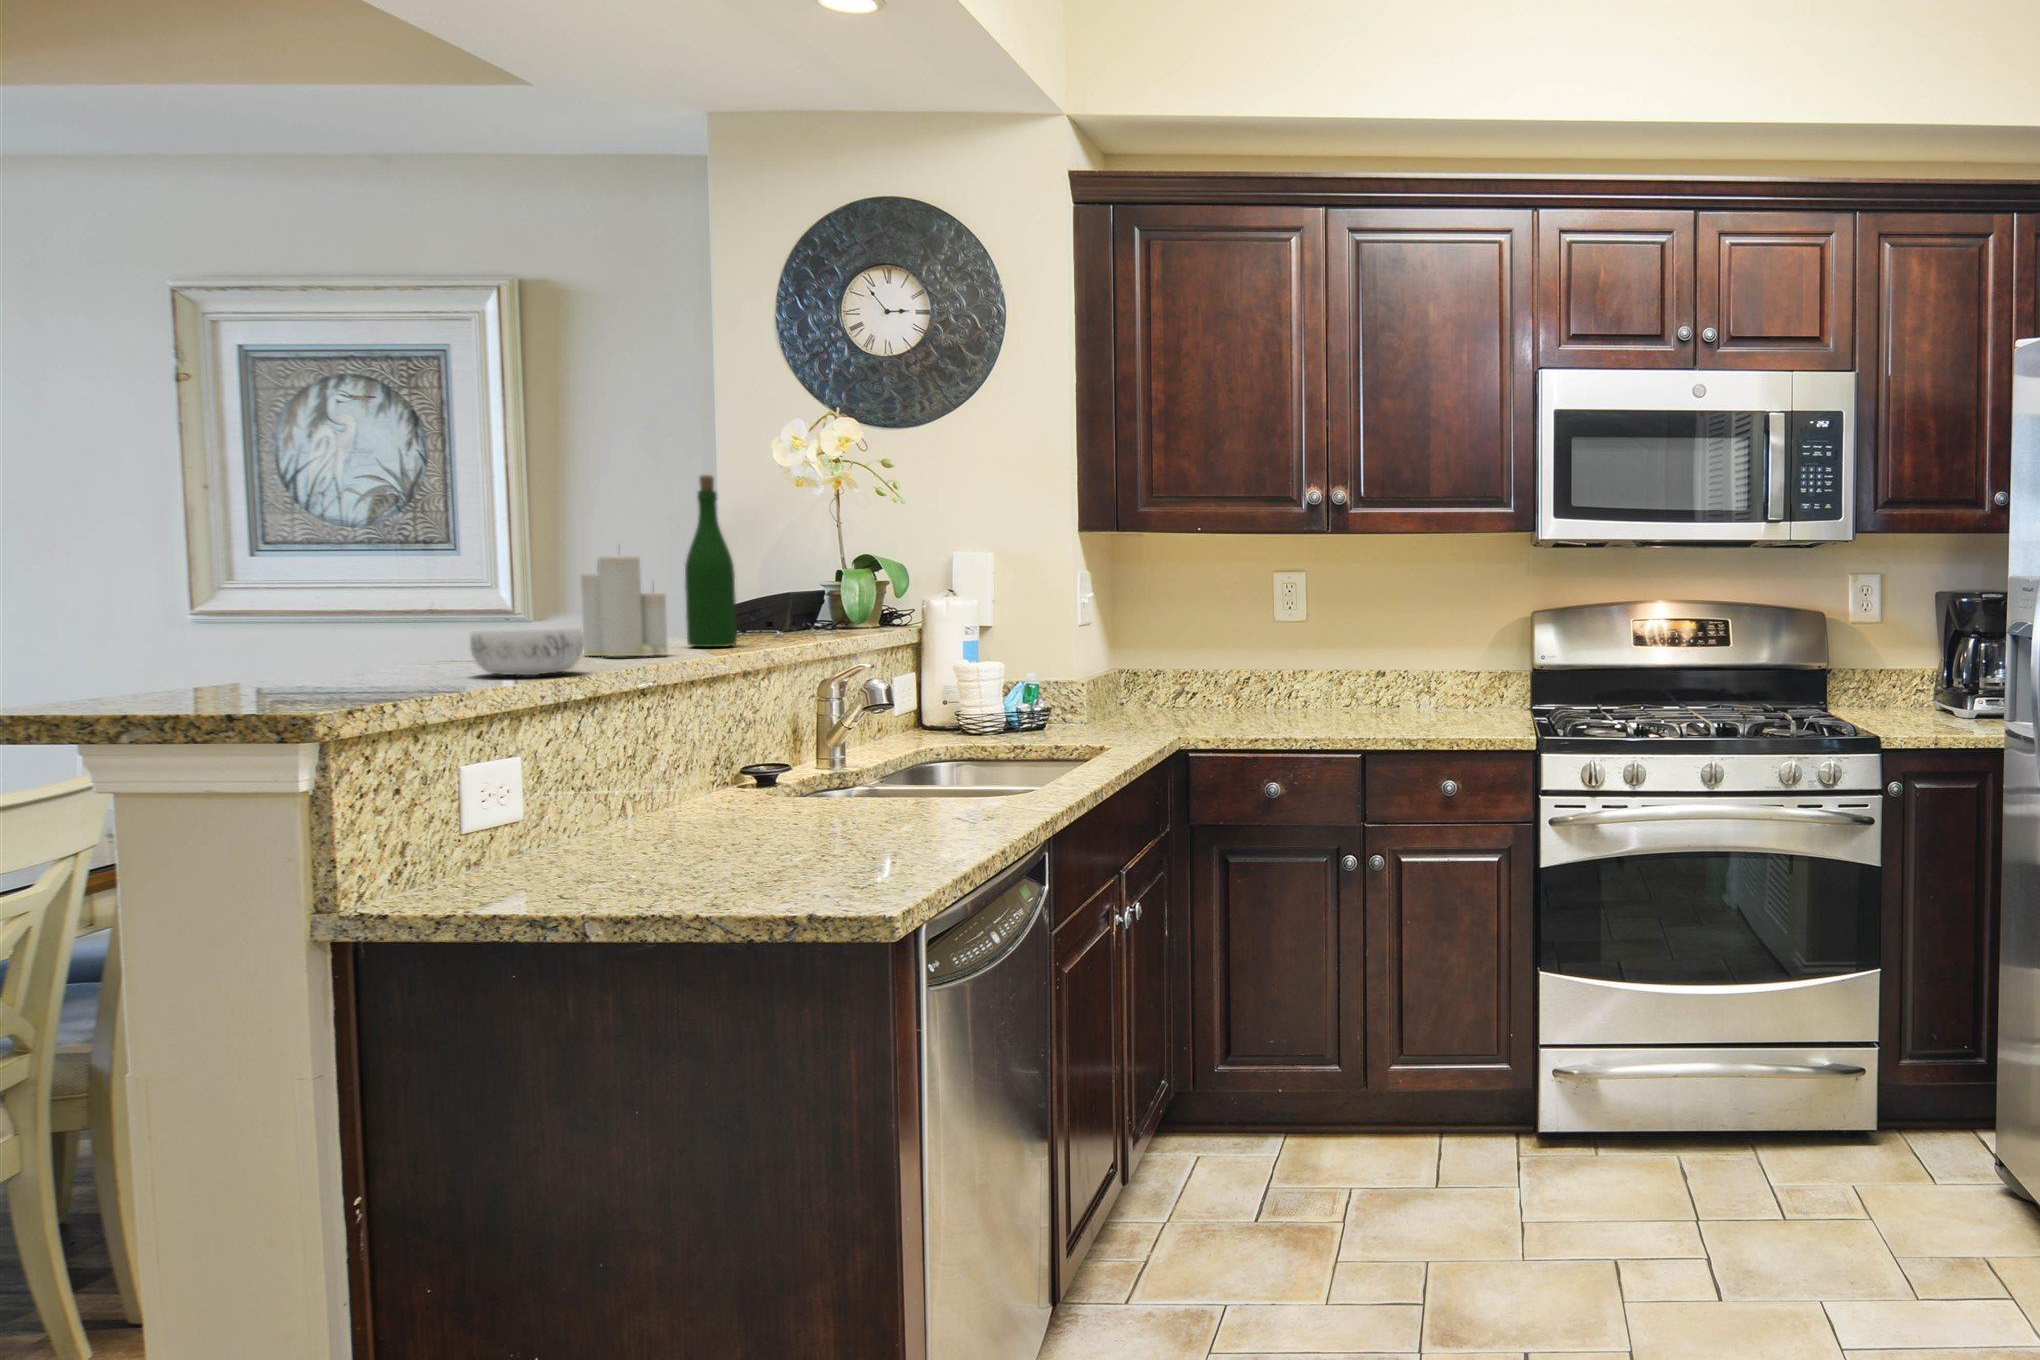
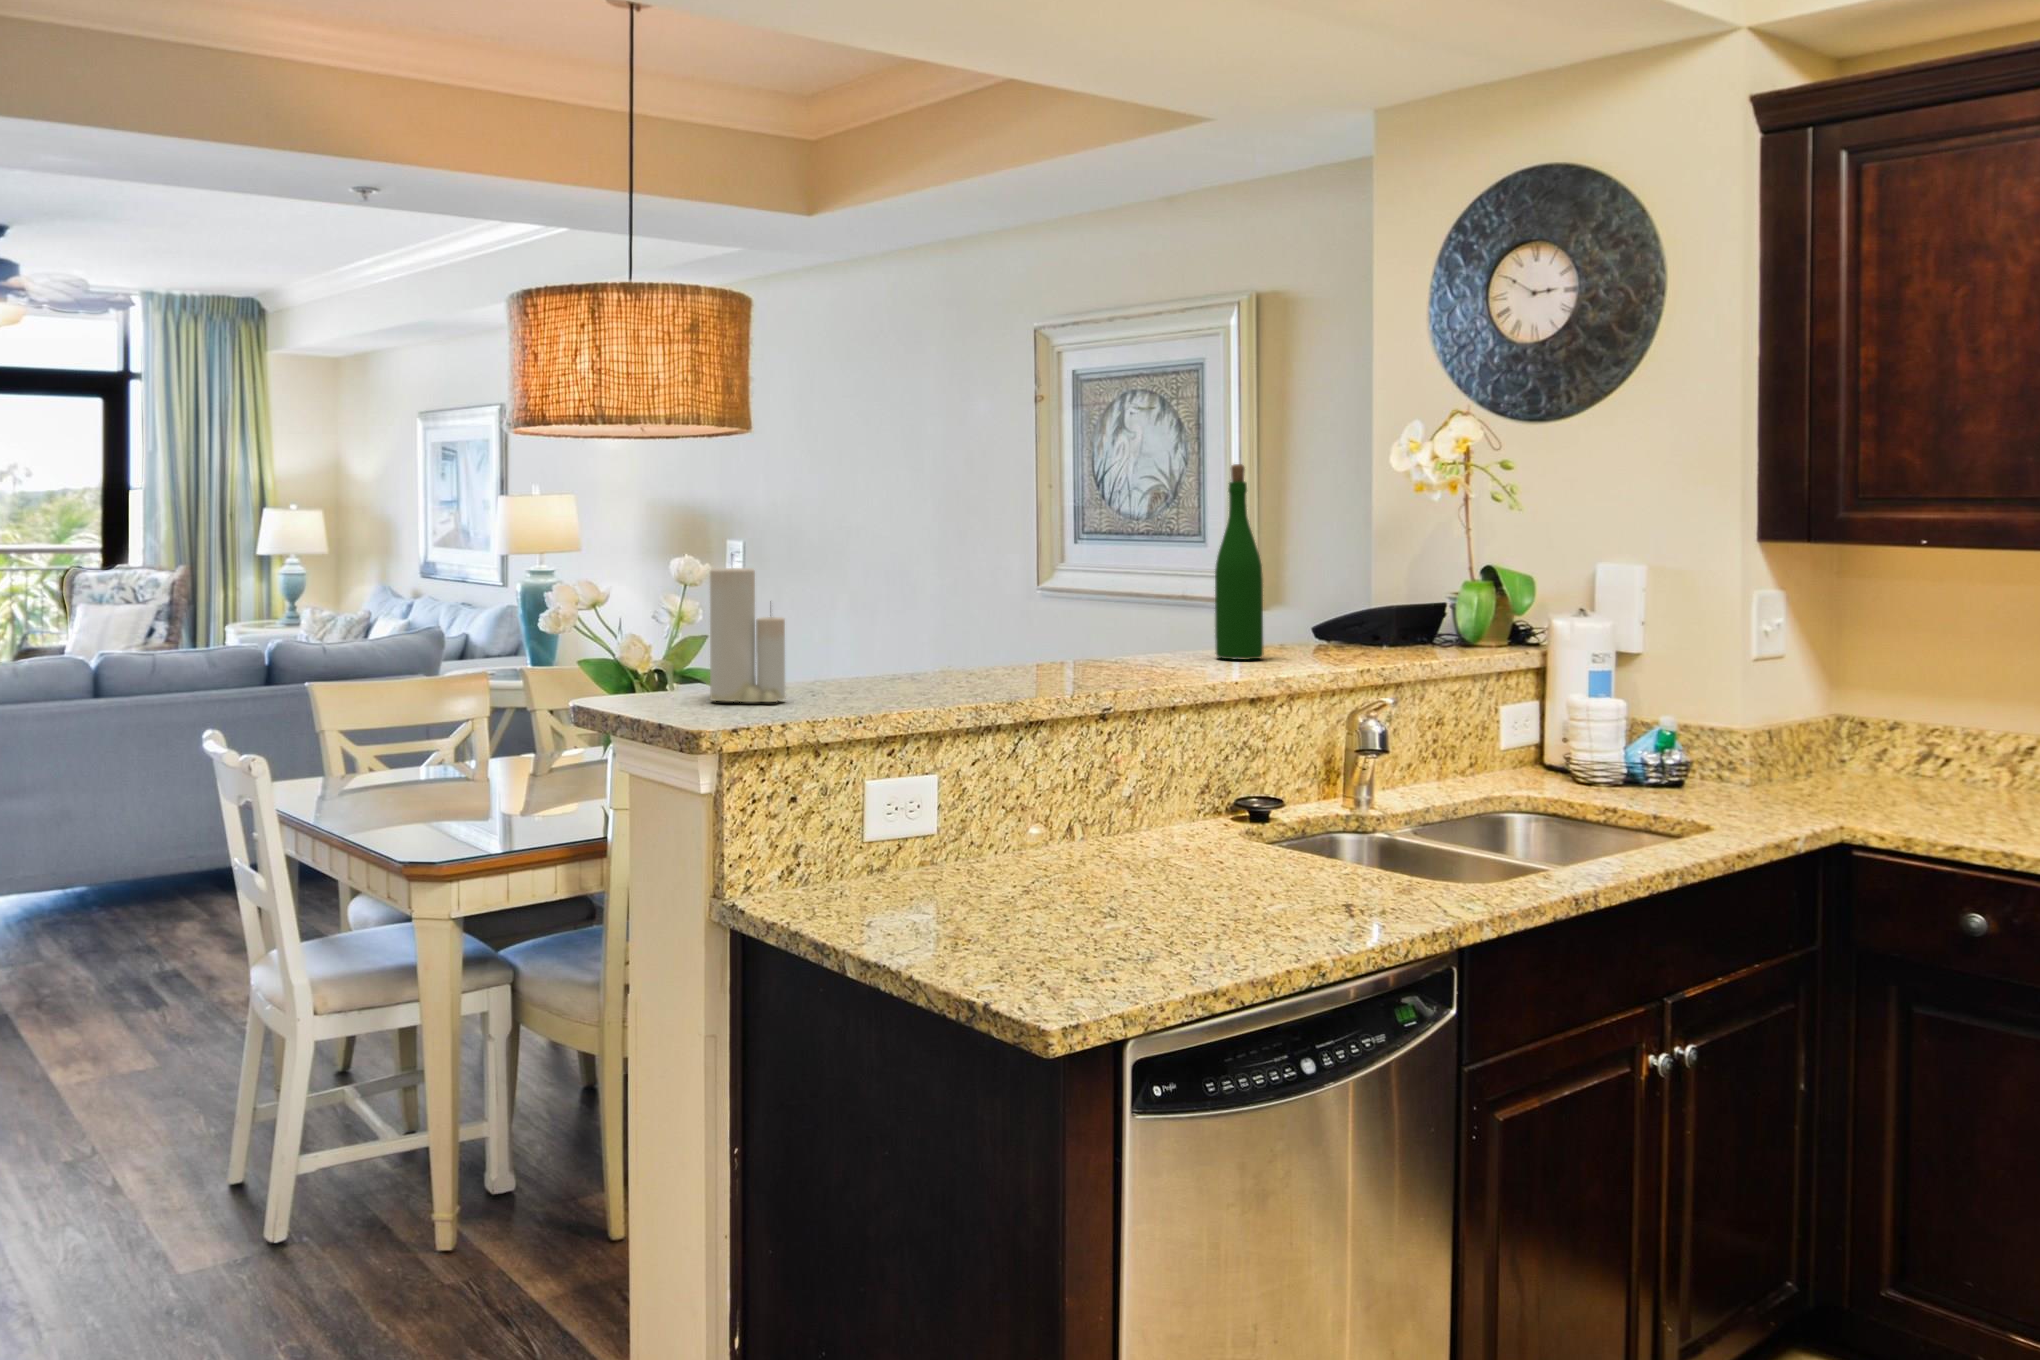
candle: present [581,555,668,656] -> present [710,568,785,702]
decorative bowl: present [470,627,583,676] -> none [932,634,1029,686]

